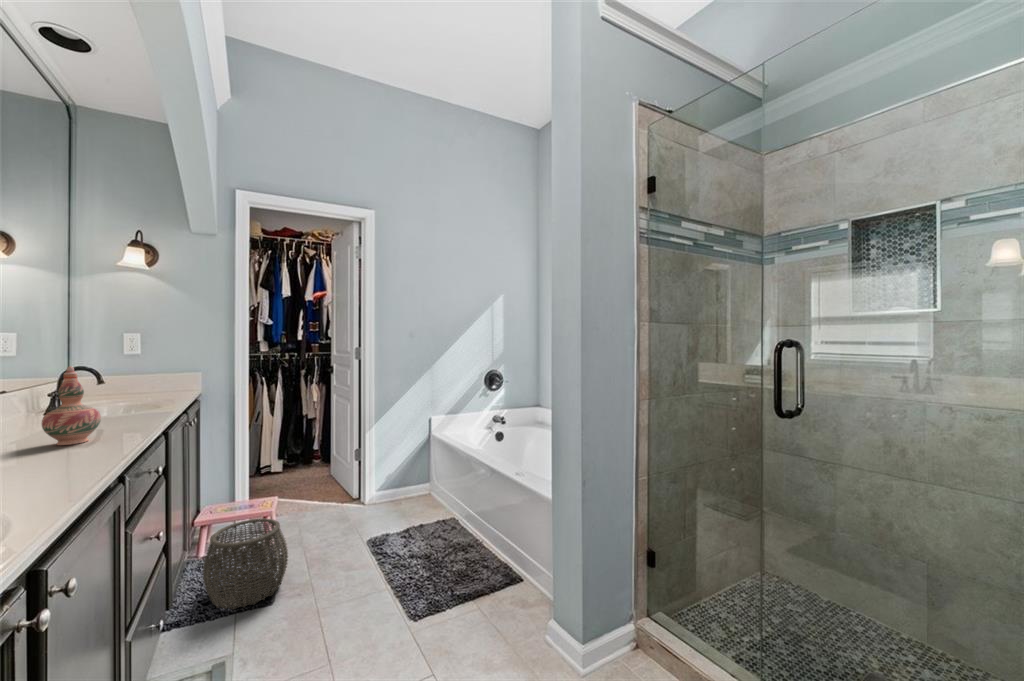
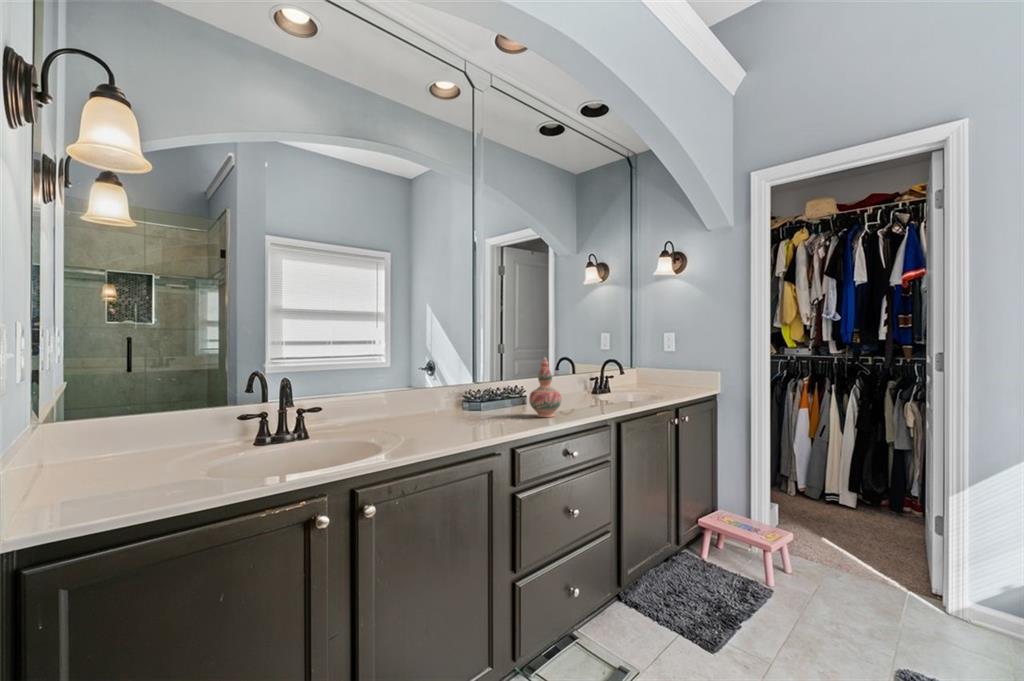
woven basket: present [203,518,288,609] -> none [661,538,750,642]

